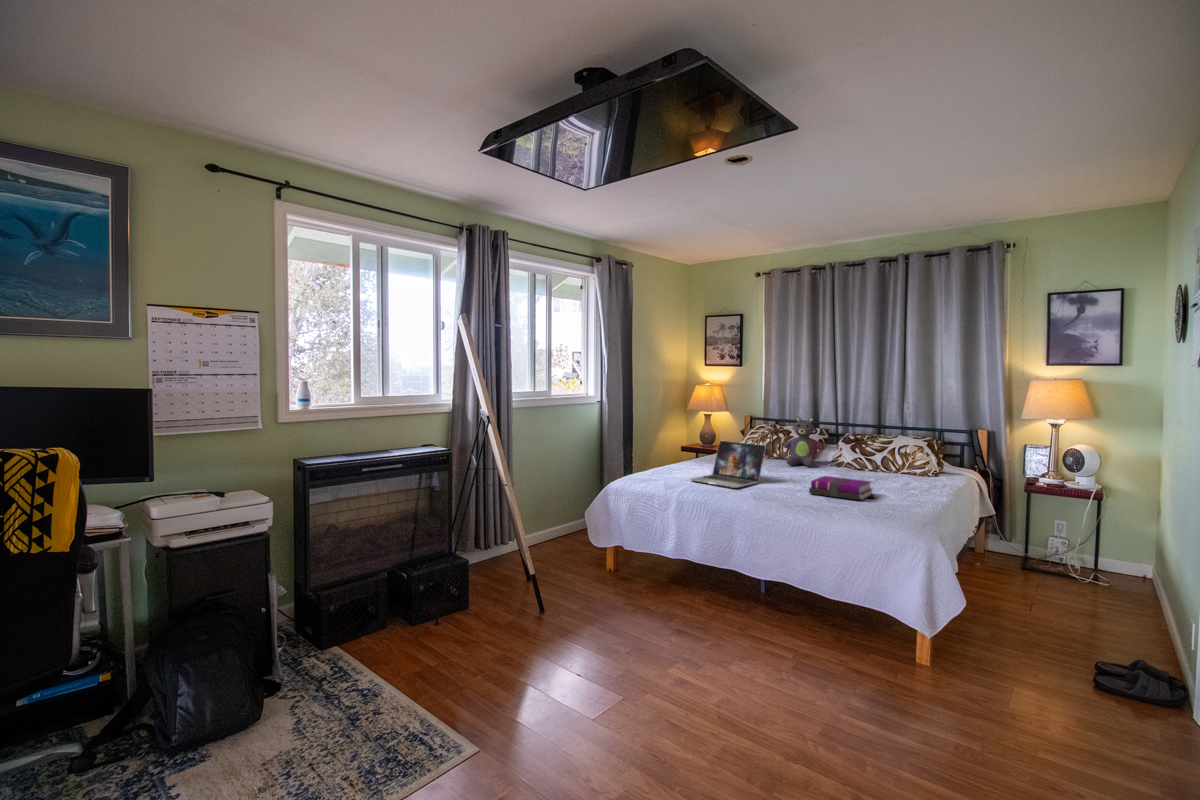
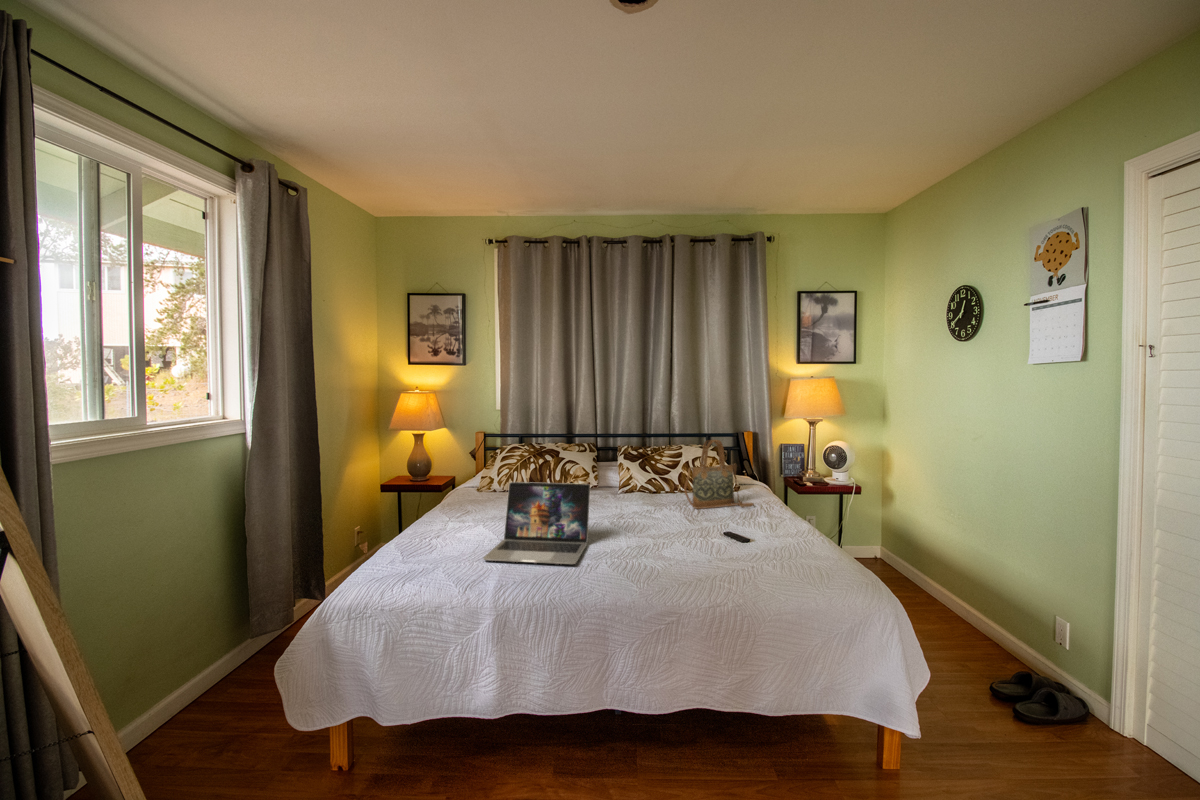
stuffed bear: present [784,416,825,467] -> none [562,432,614,500]
handbag: none [864,427,928,483] -> present [684,440,754,509]
notebook: present [809,476,872,500] -> none [672,519,750,553]

